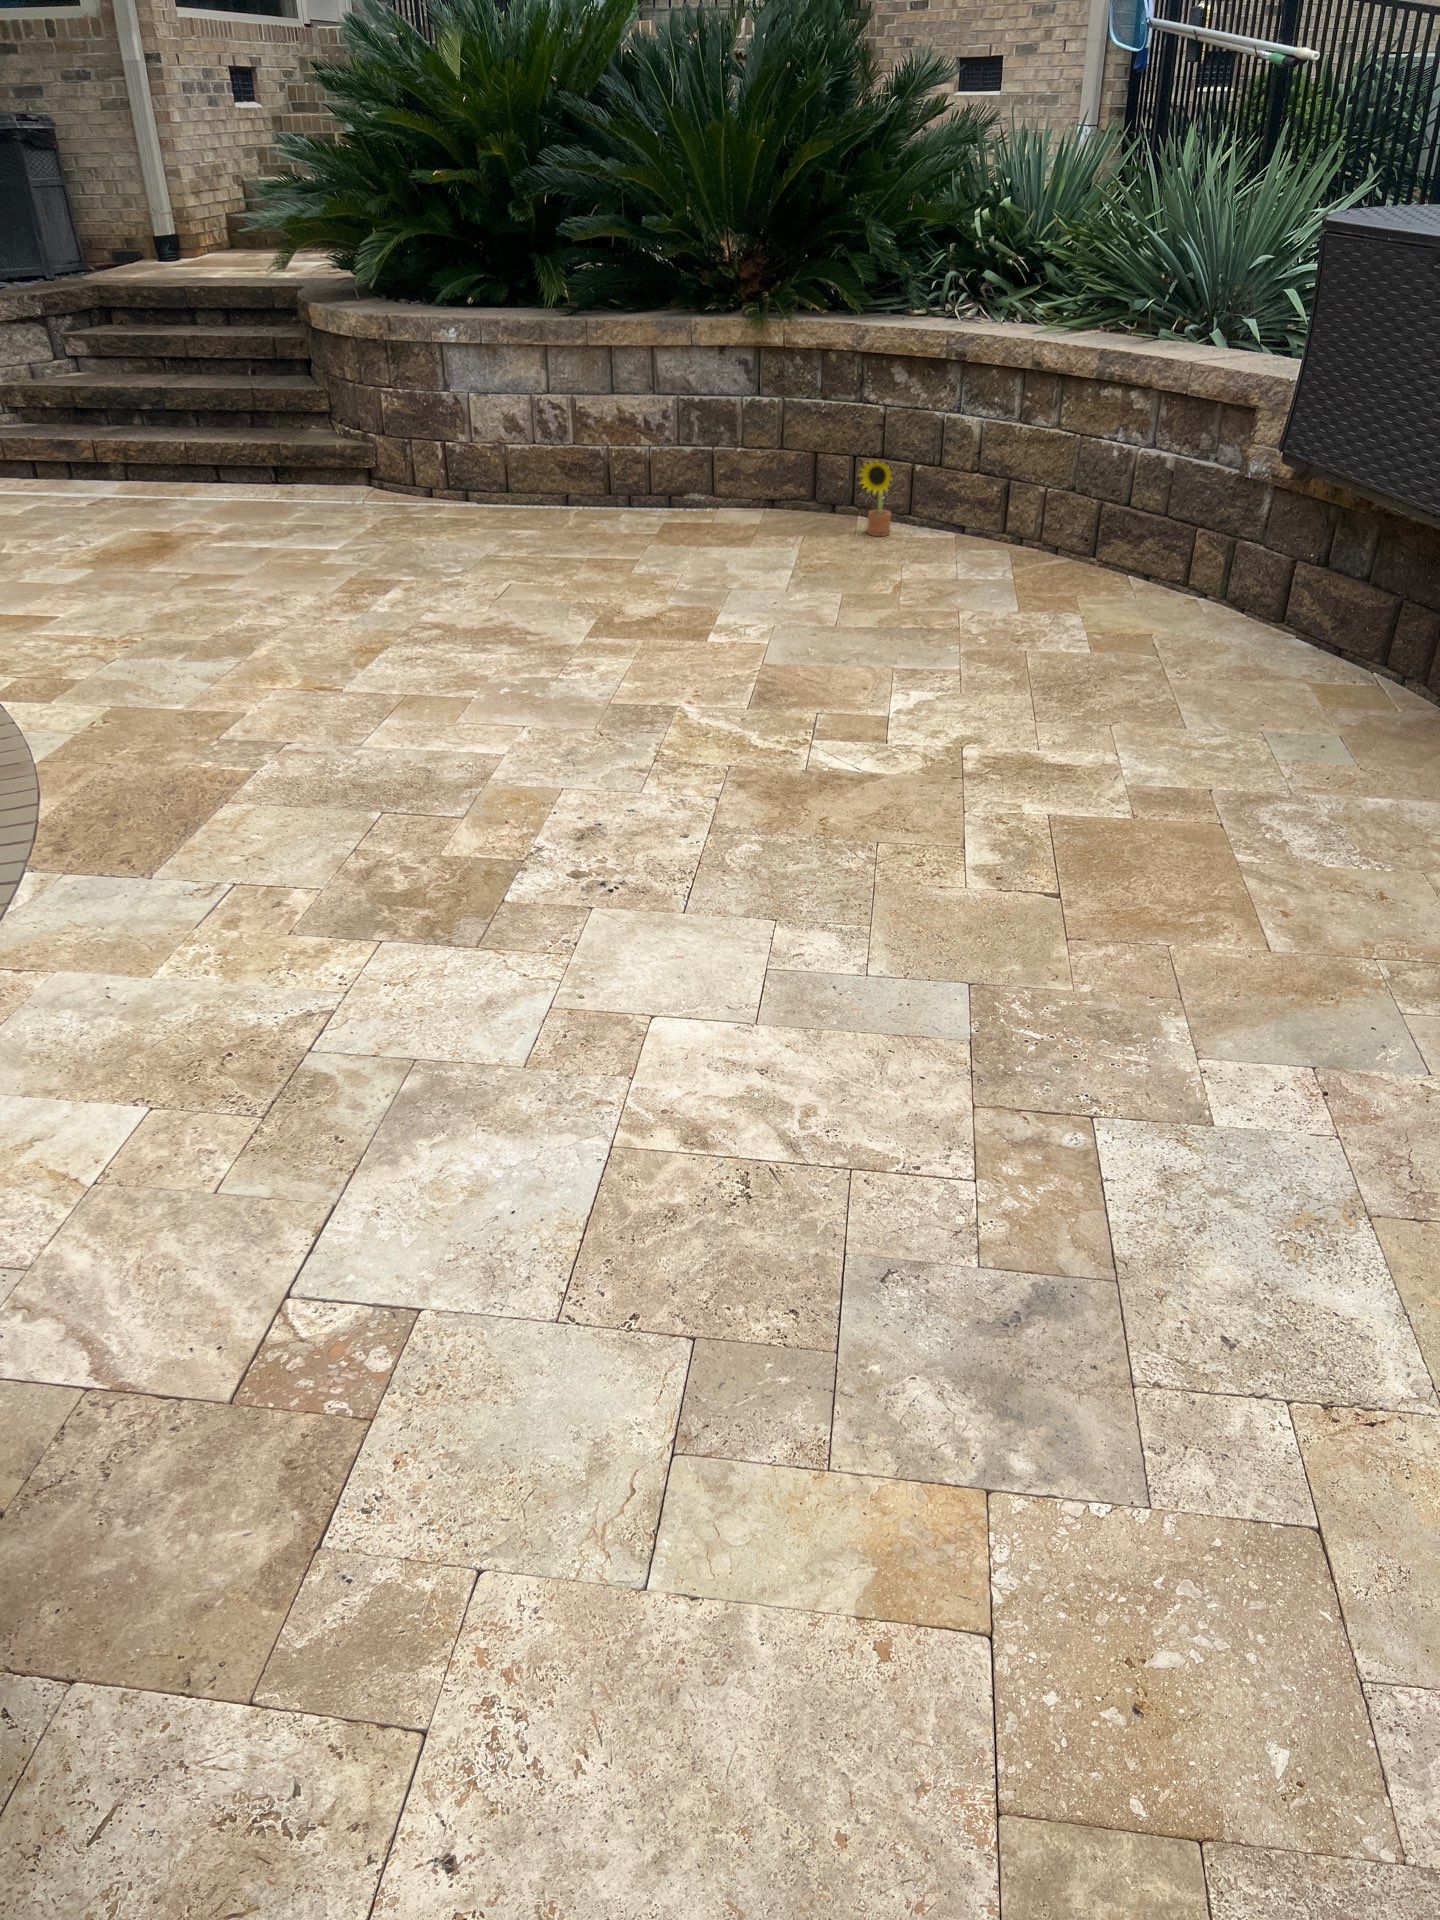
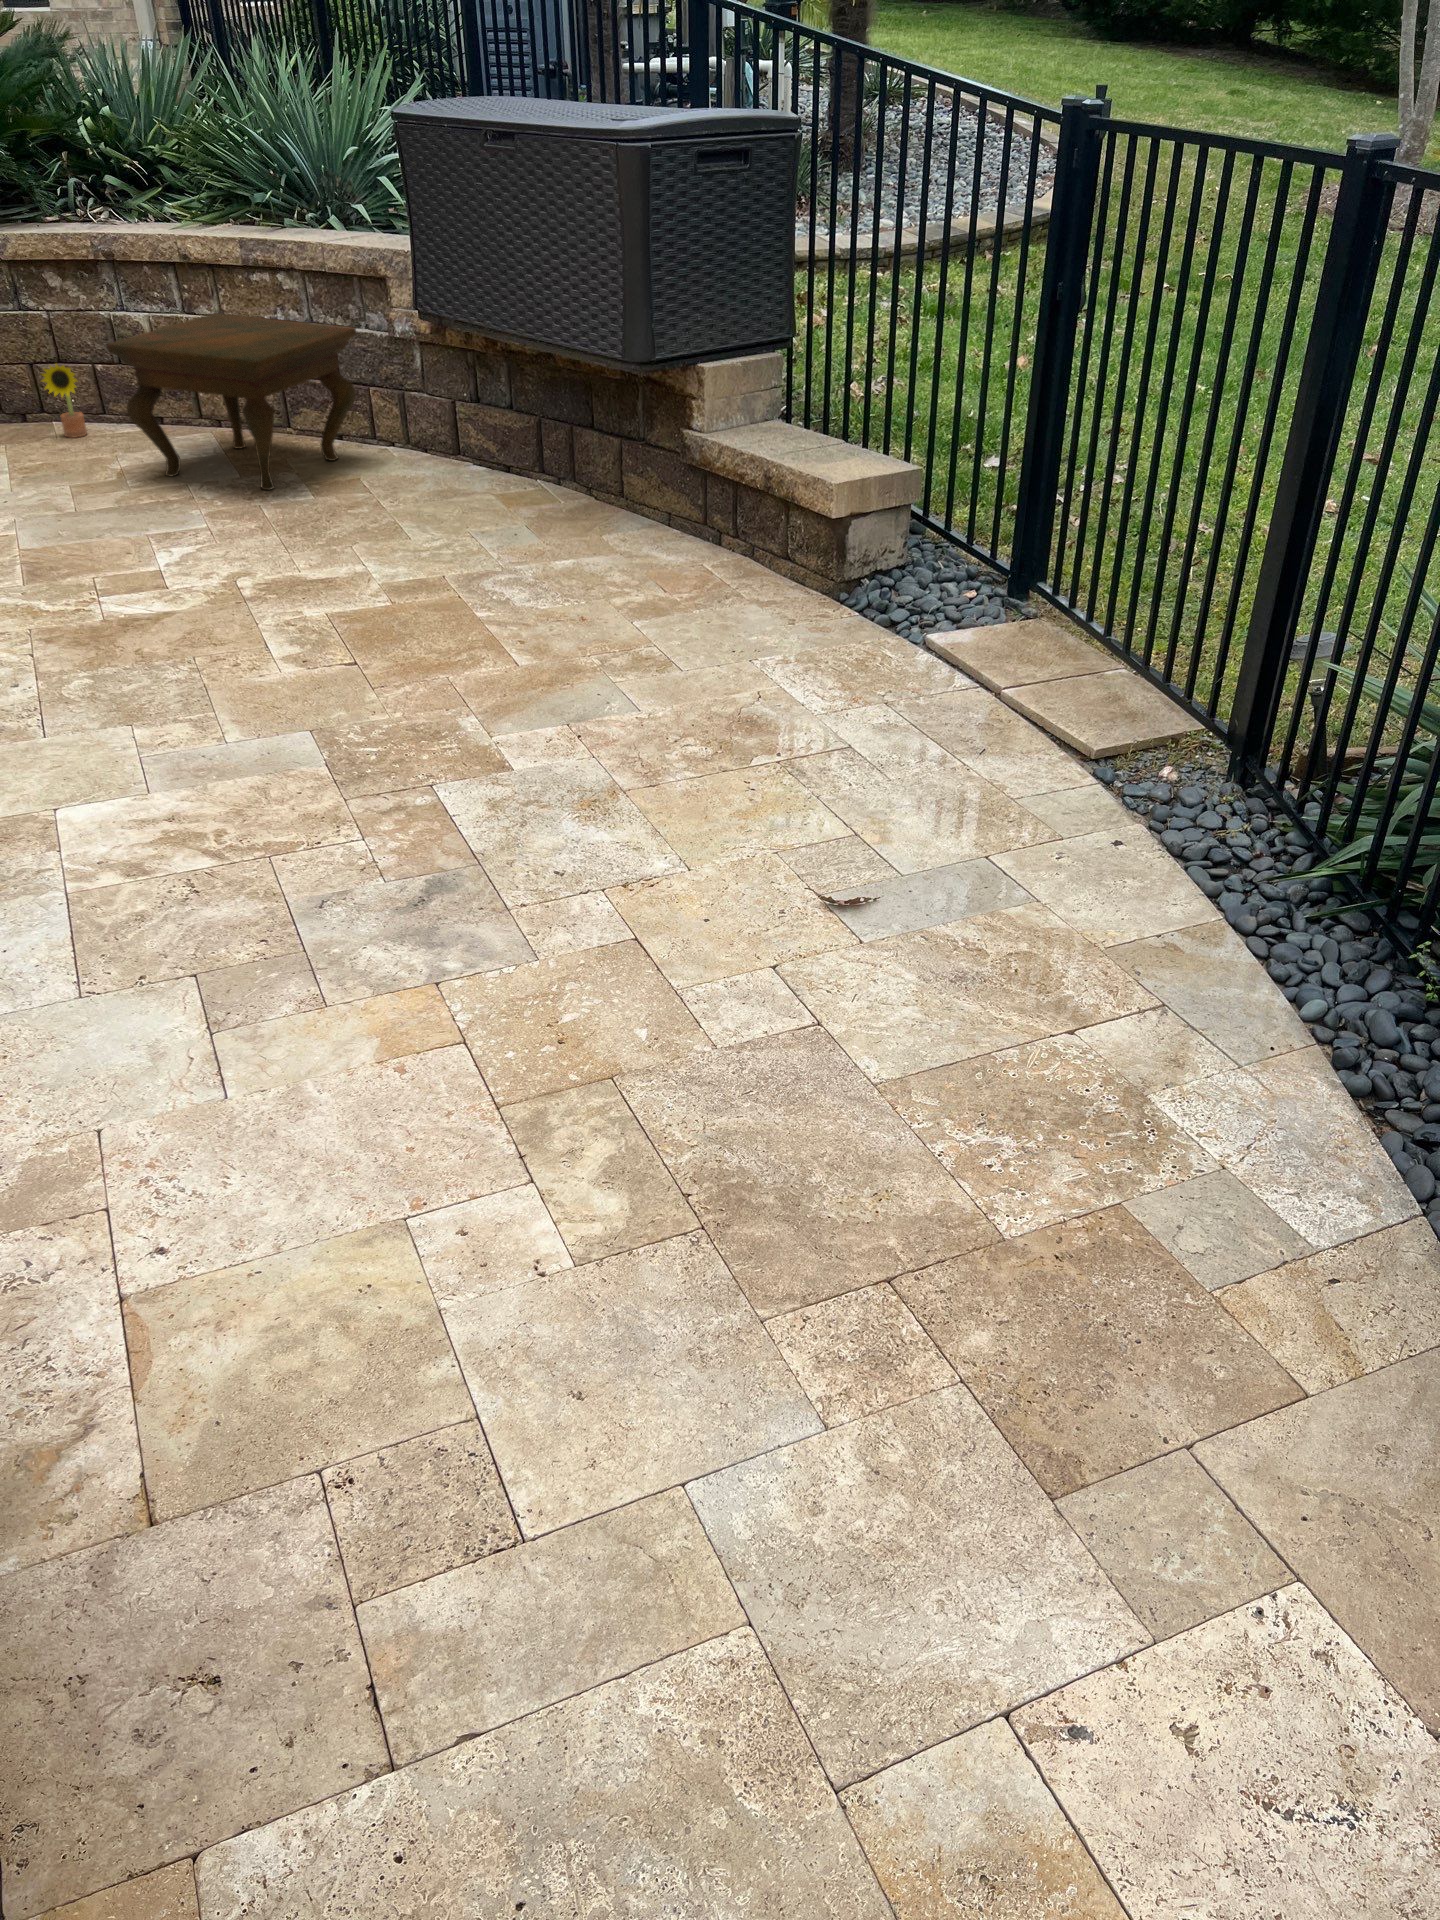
side table: none [923,426,1203,633] -> present [107,313,356,490]

